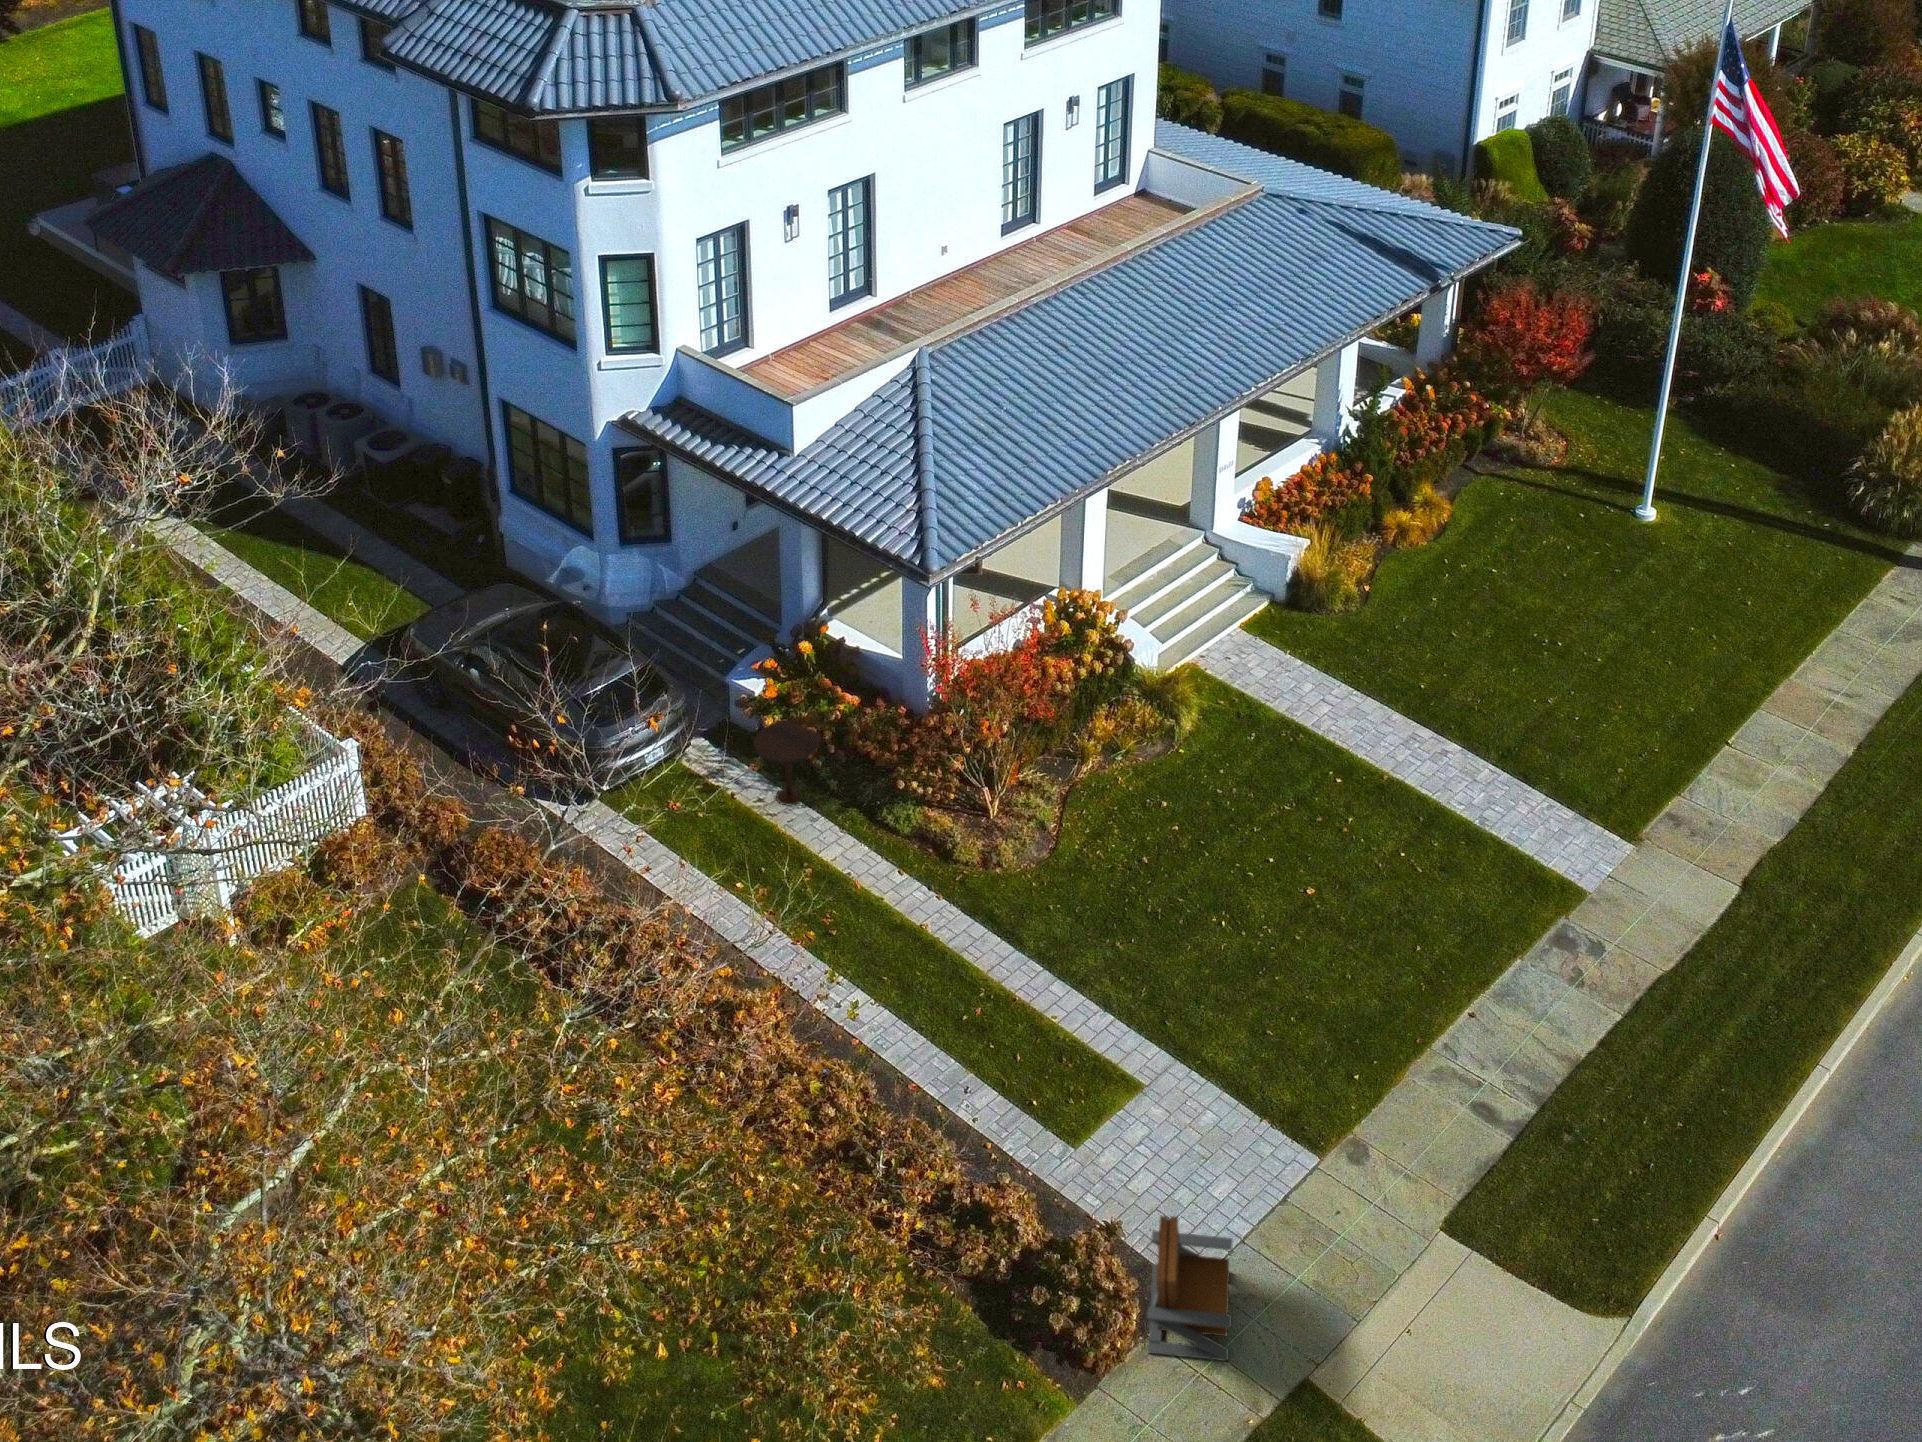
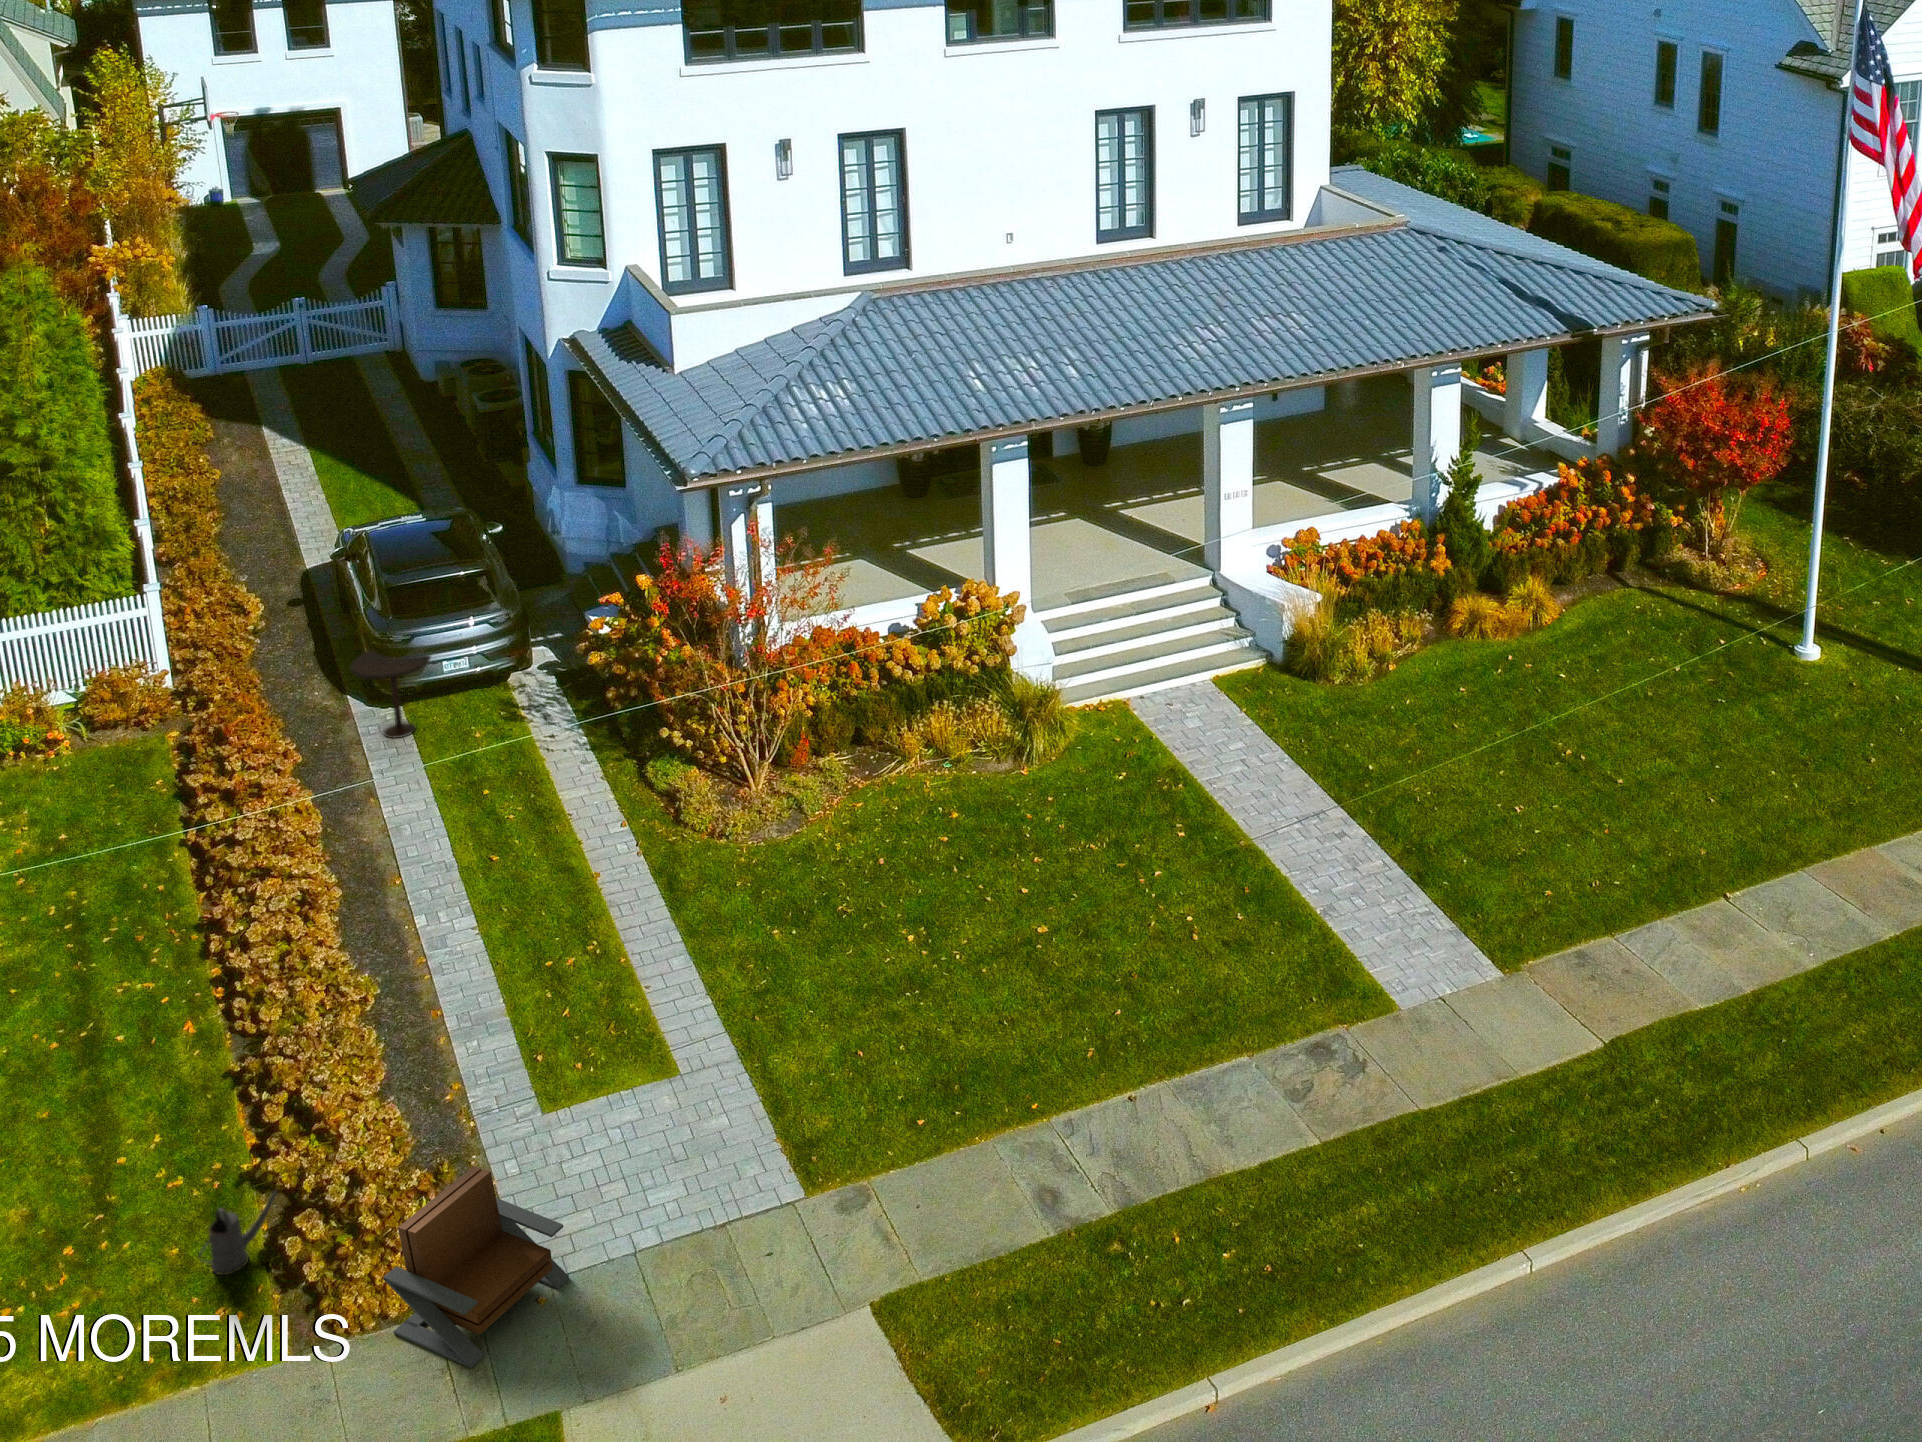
pedestal table: present [754,721,821,805] -> present [351,649,431,738]
watering can: none [959,1273,989,1349] -> present [199,1191,277,1275]

